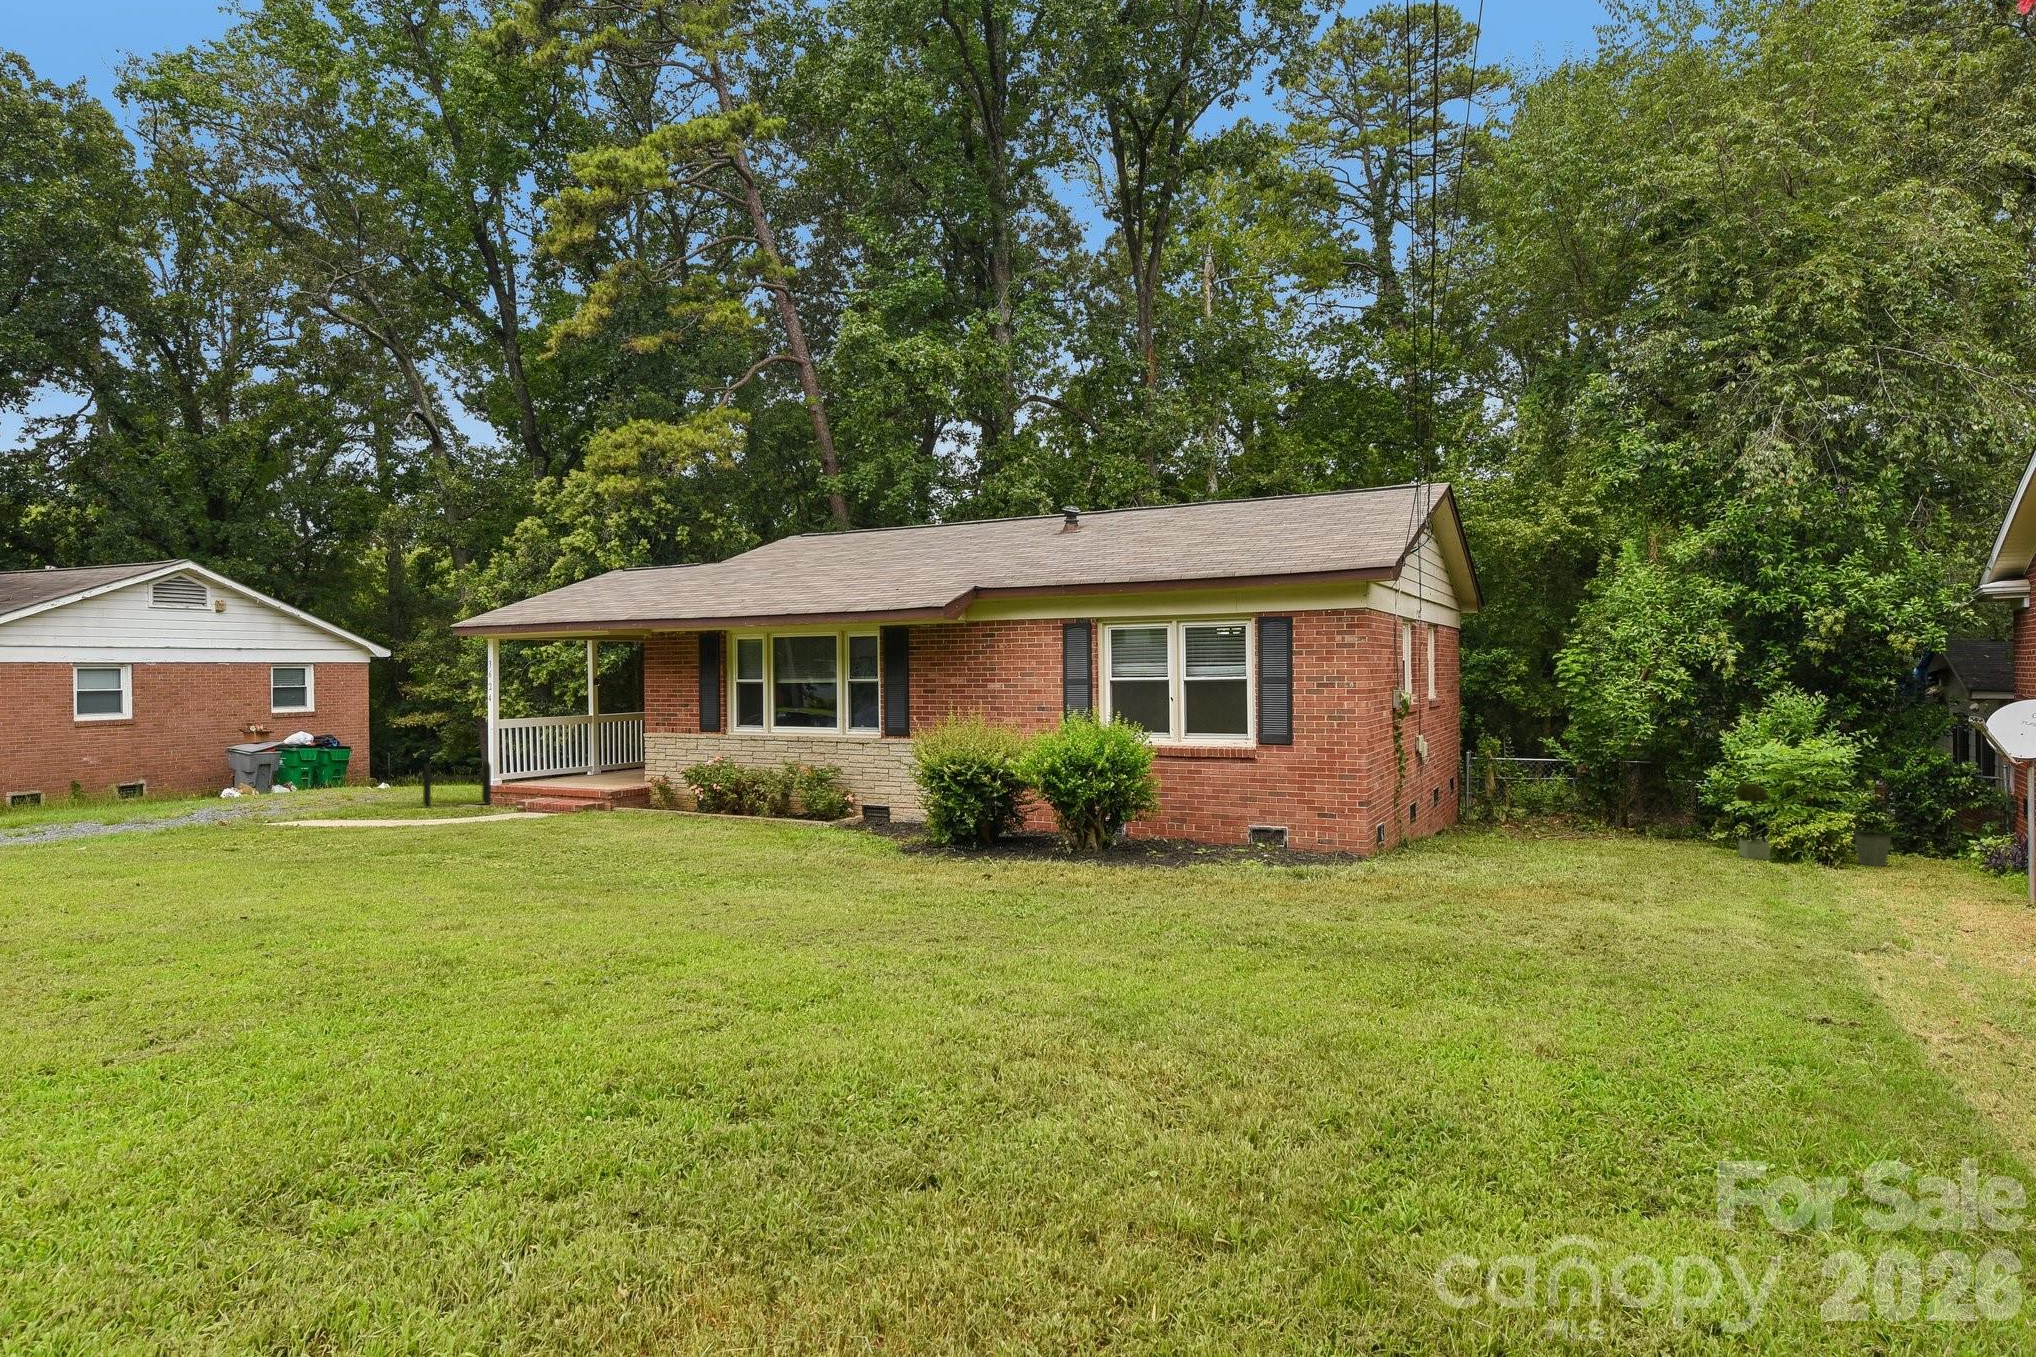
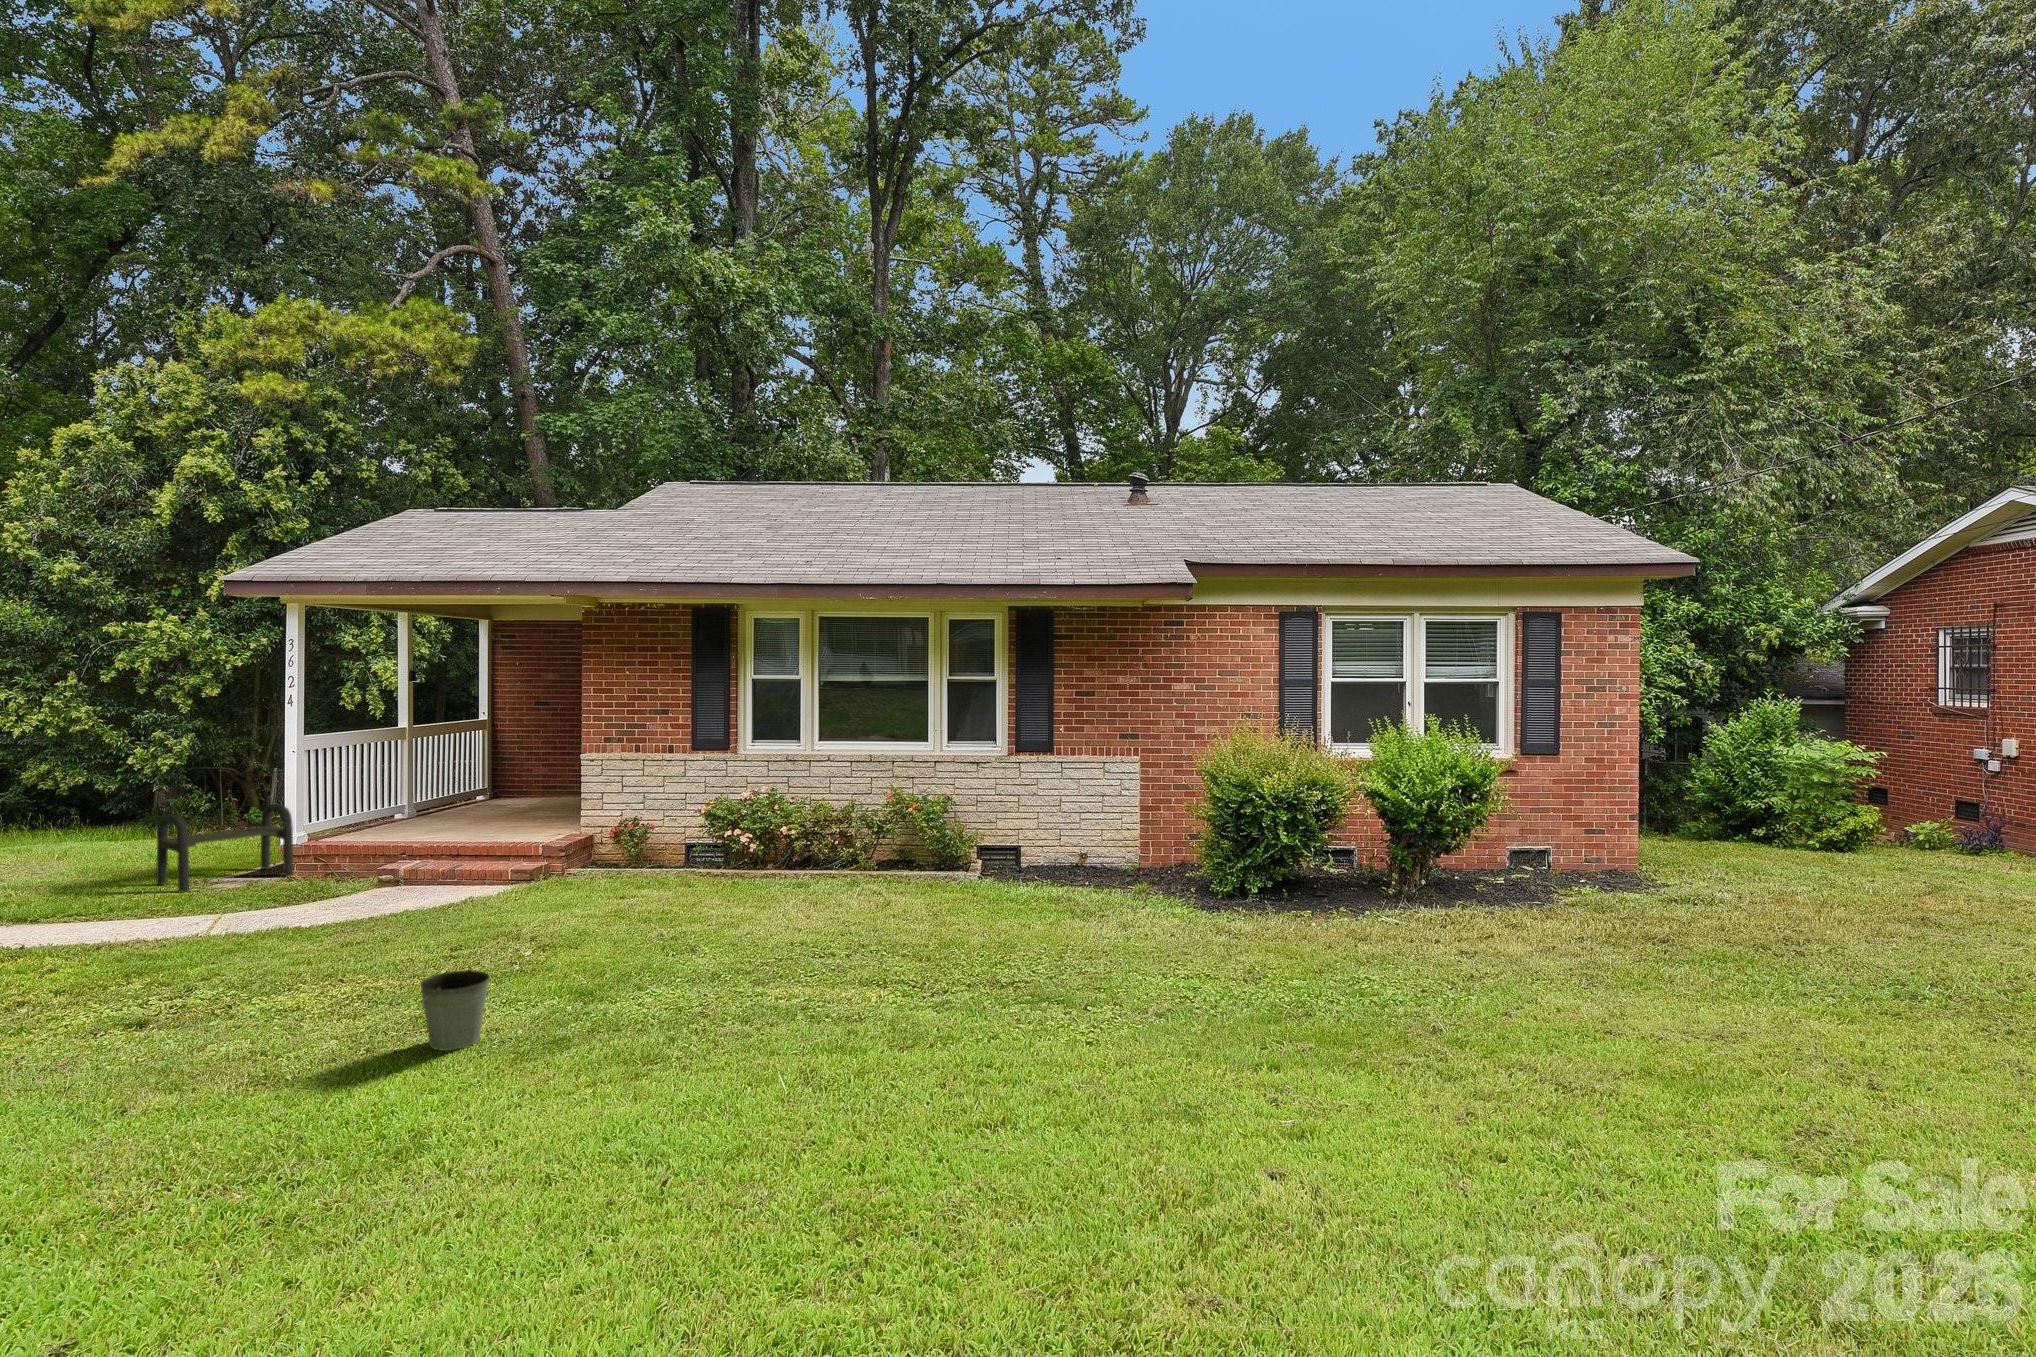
potted tree: present [1735,782,1771,860] -> none [1795,771,1830,843]
bucket: present [1855,831,1891,866] -> present [418,968,490,1051]

